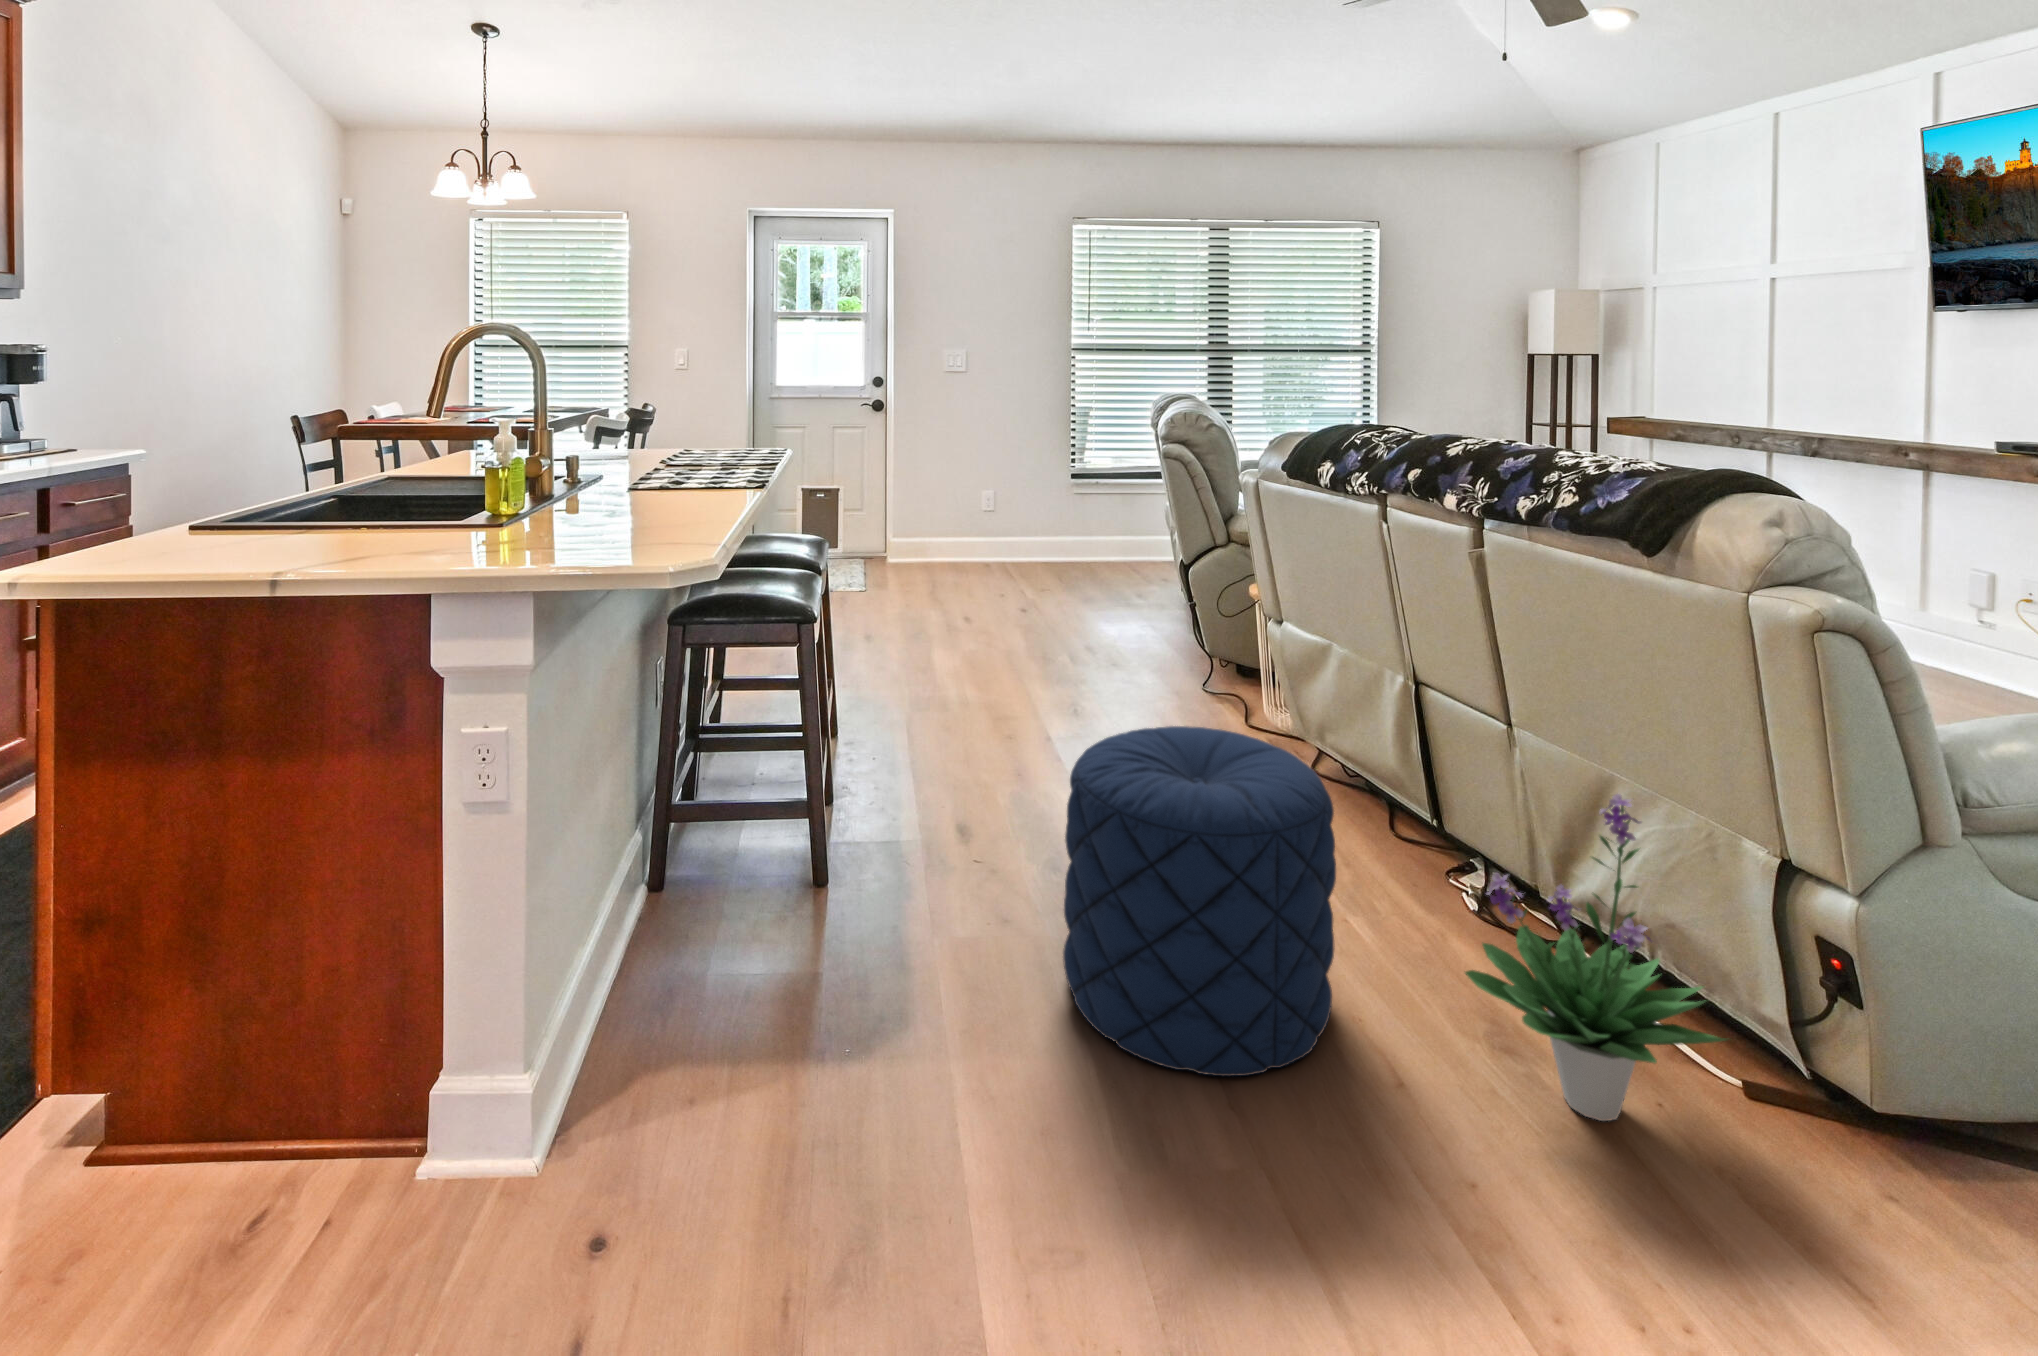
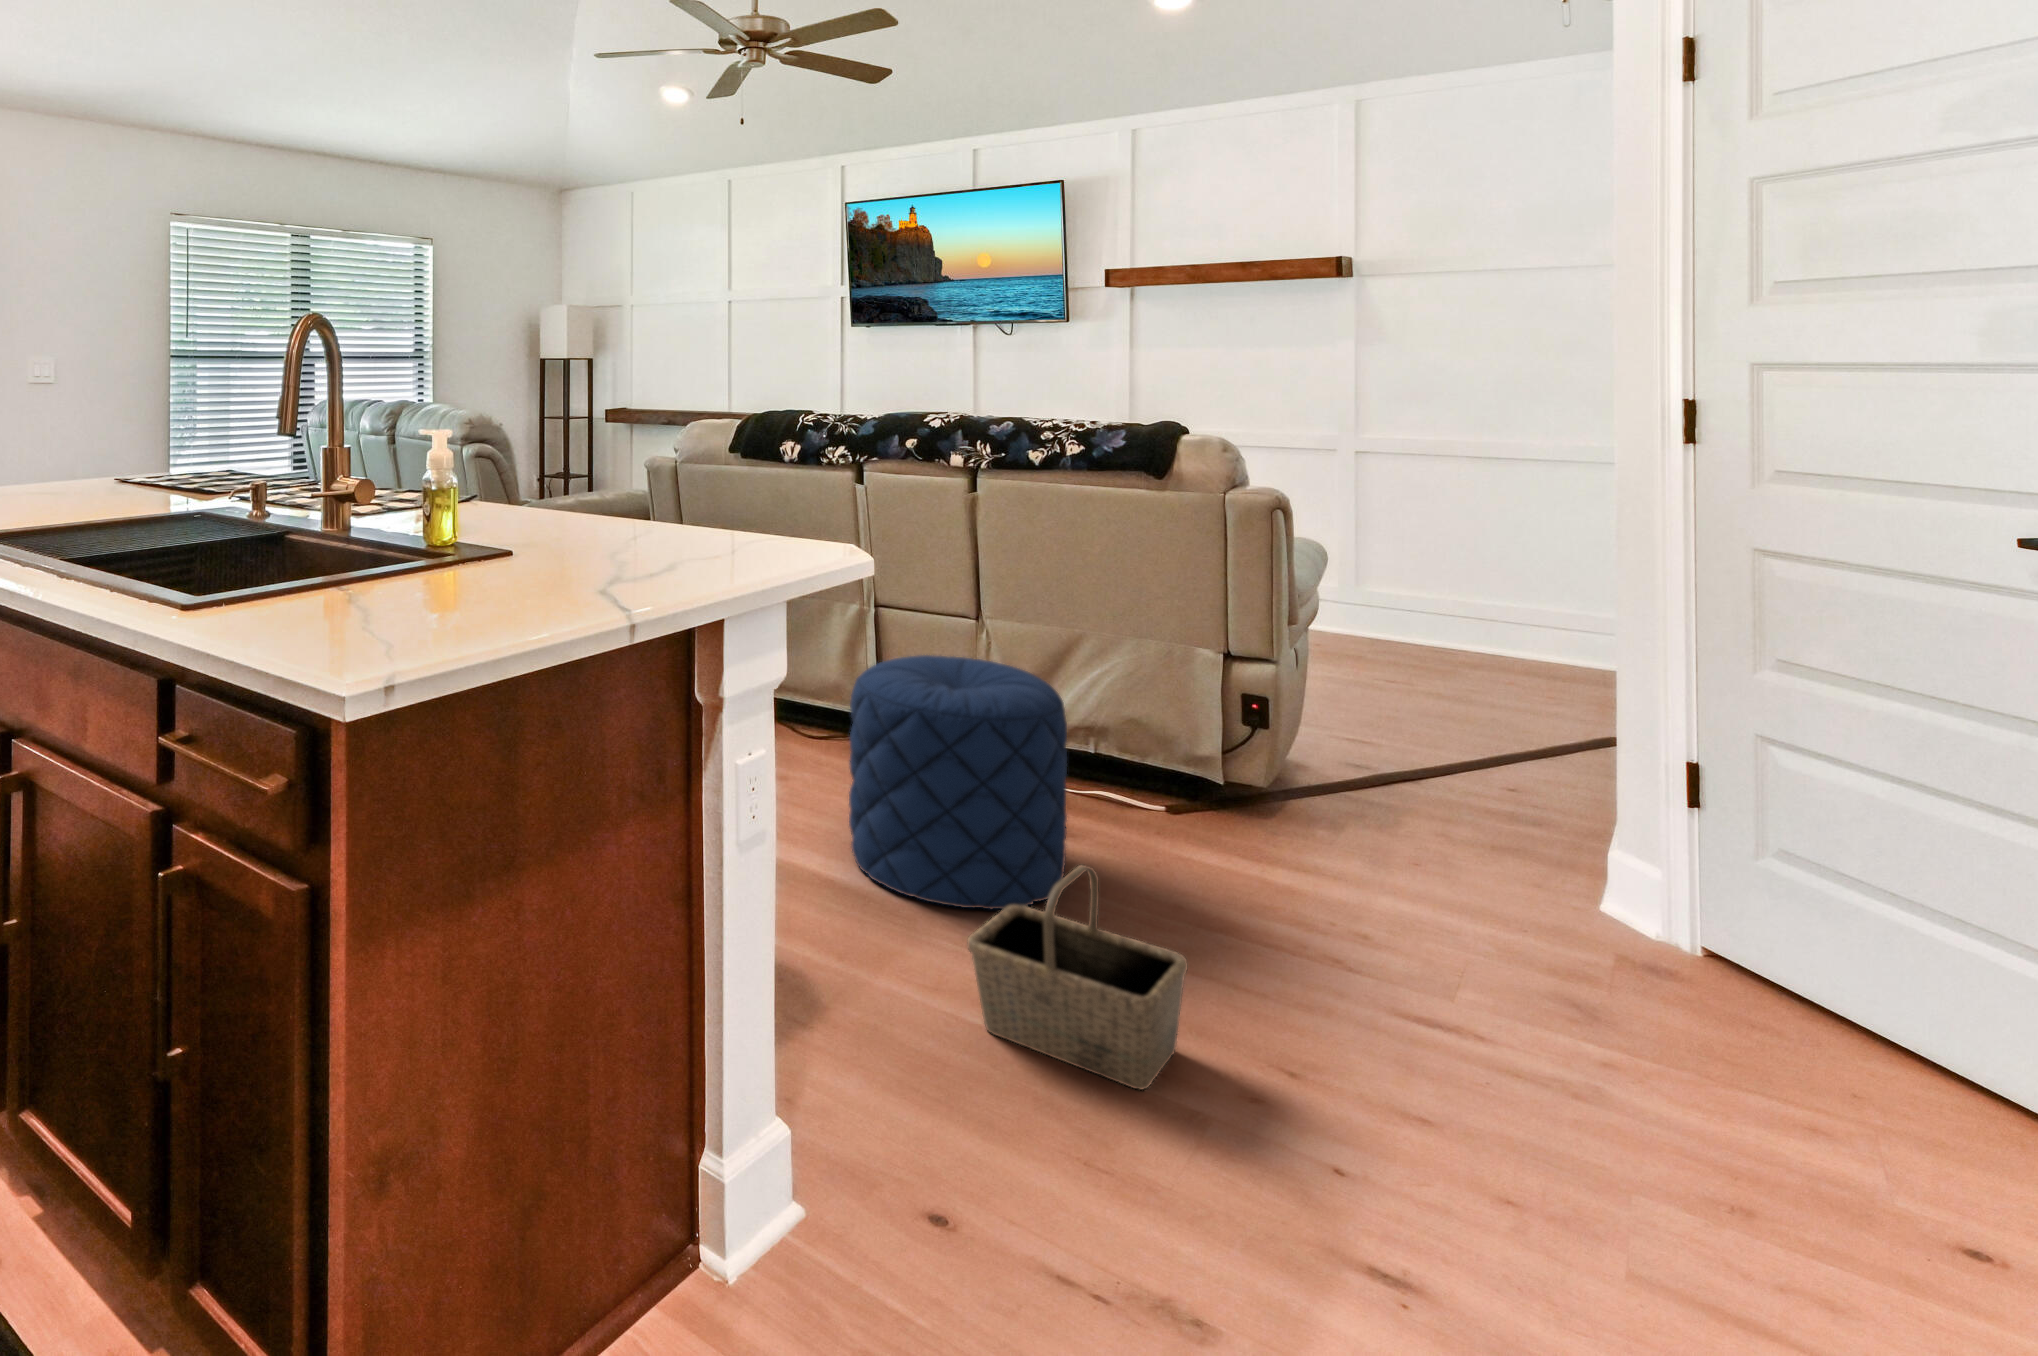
potted plant: present [1465,794,1727,1121] -> none [1087,631,1245,838]
basket: none [812,990,976,1274] -> present [967,865,1188,1090]

